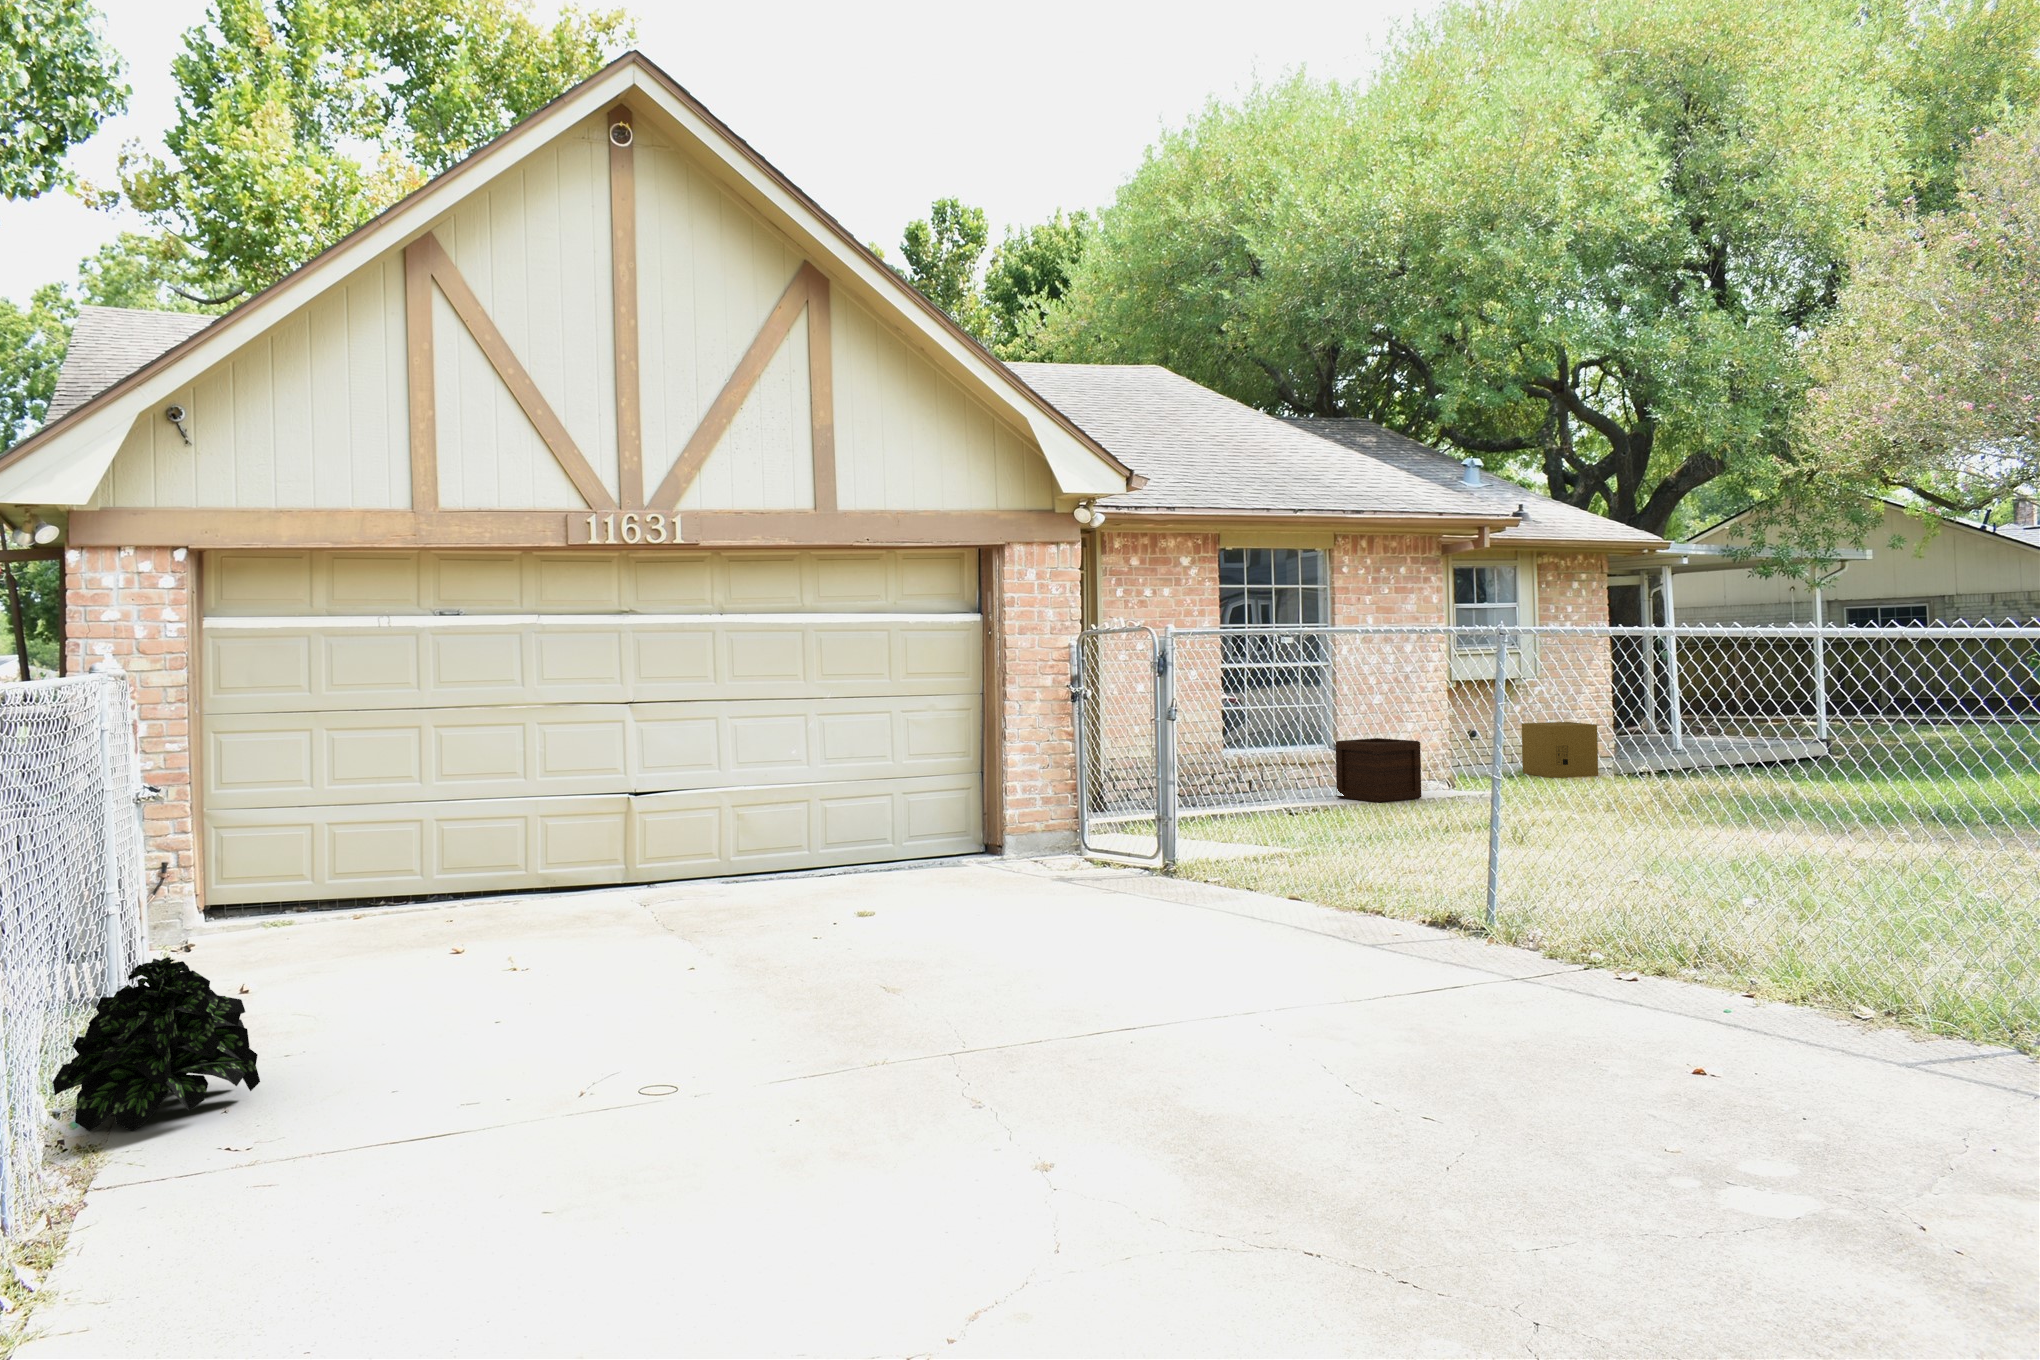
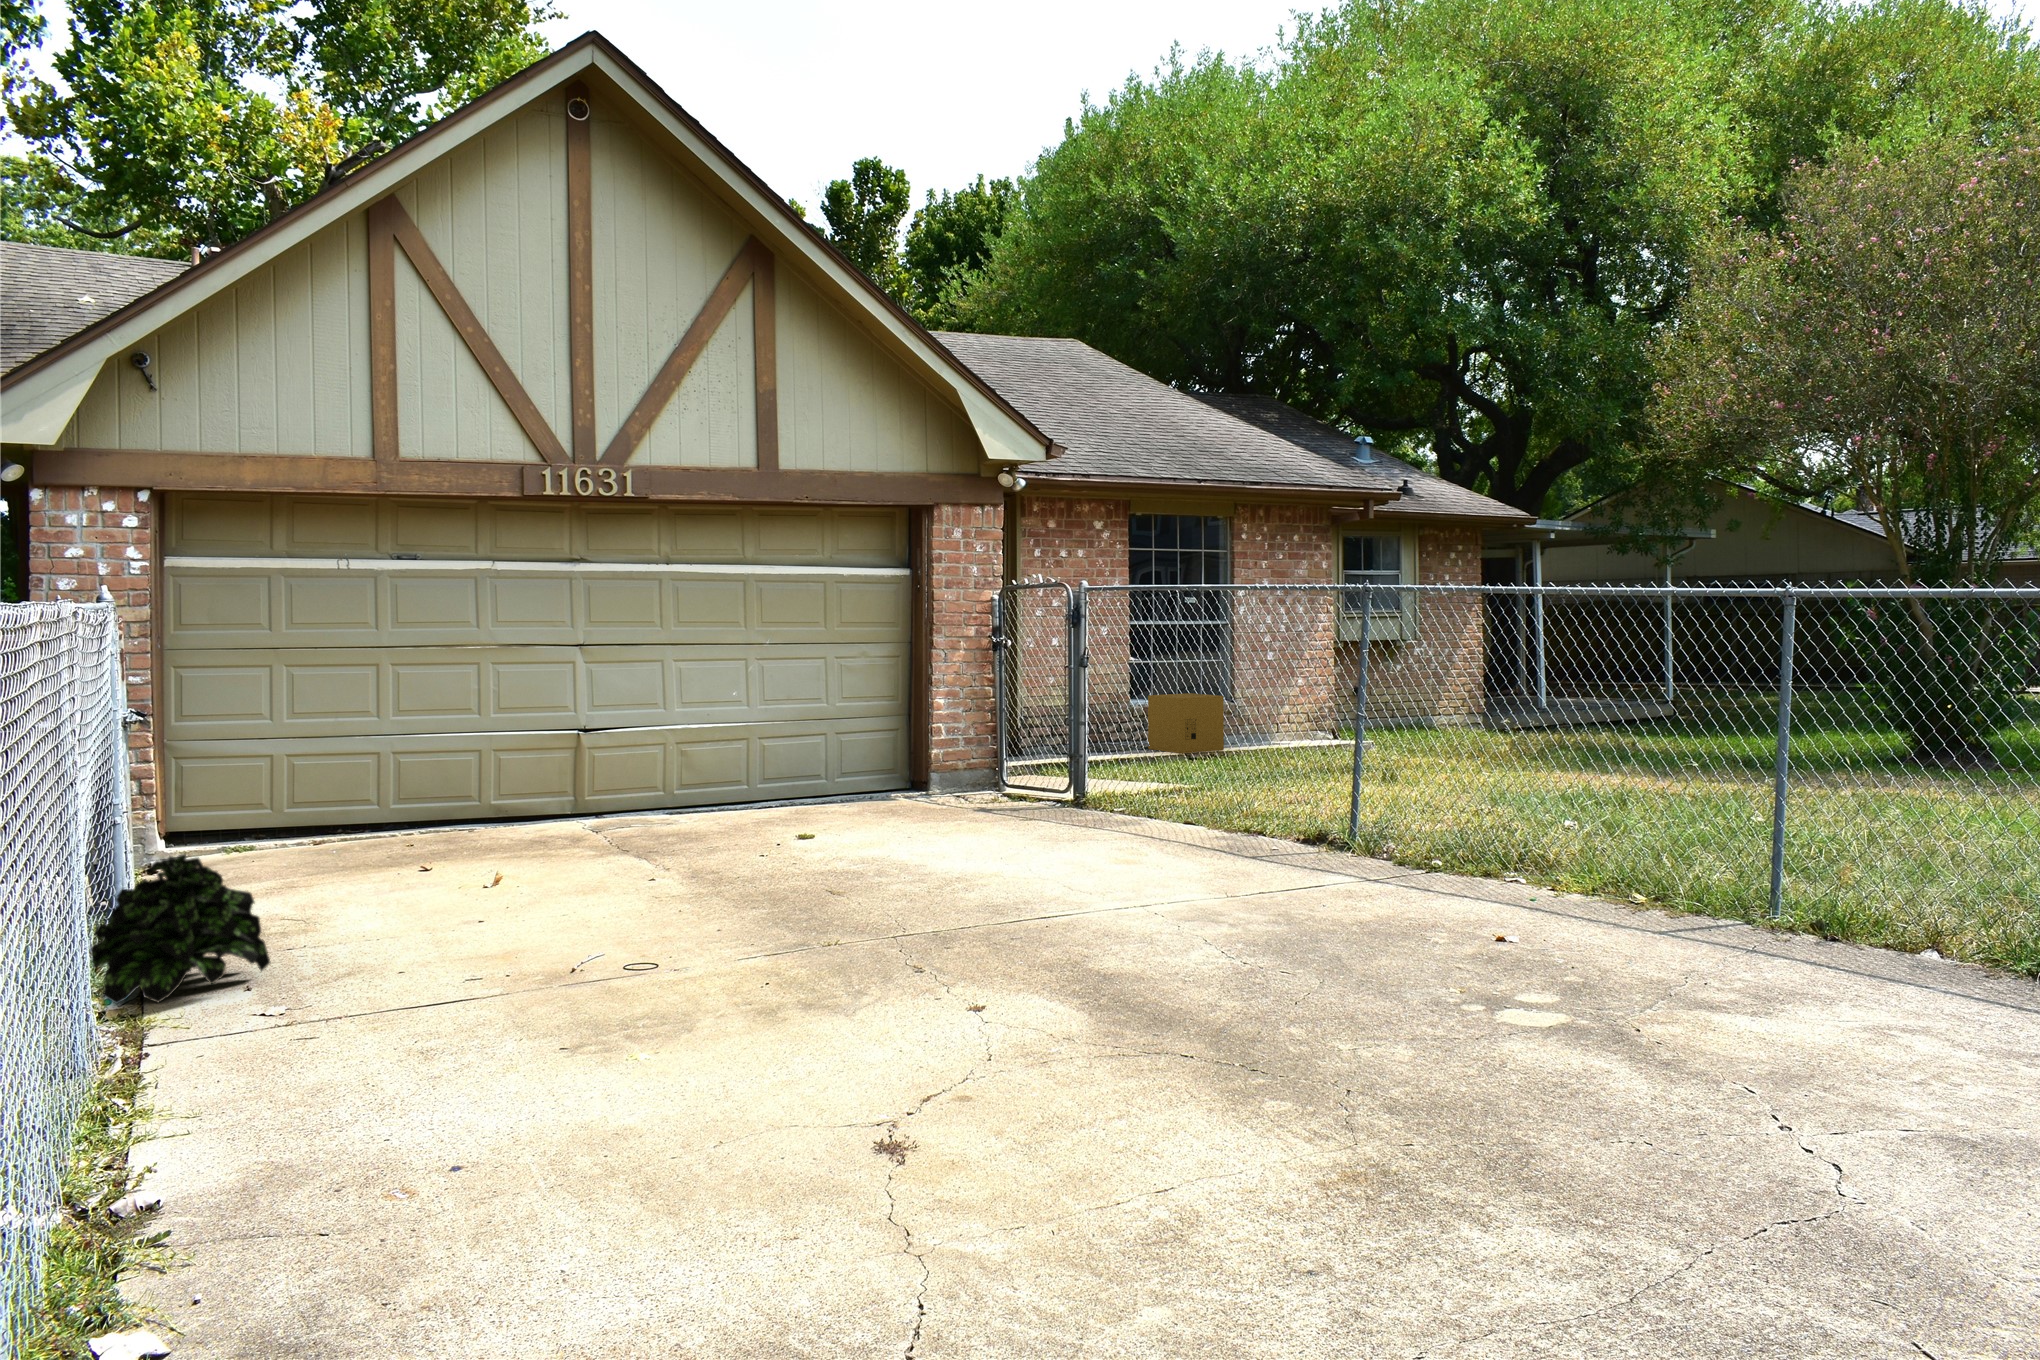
cardboard box: present [1522,722,1598,778] -> present [1148,693,1224,753]
wooden crate: present [1336,738,1421,803] -> none [1233,689,1306,746]

